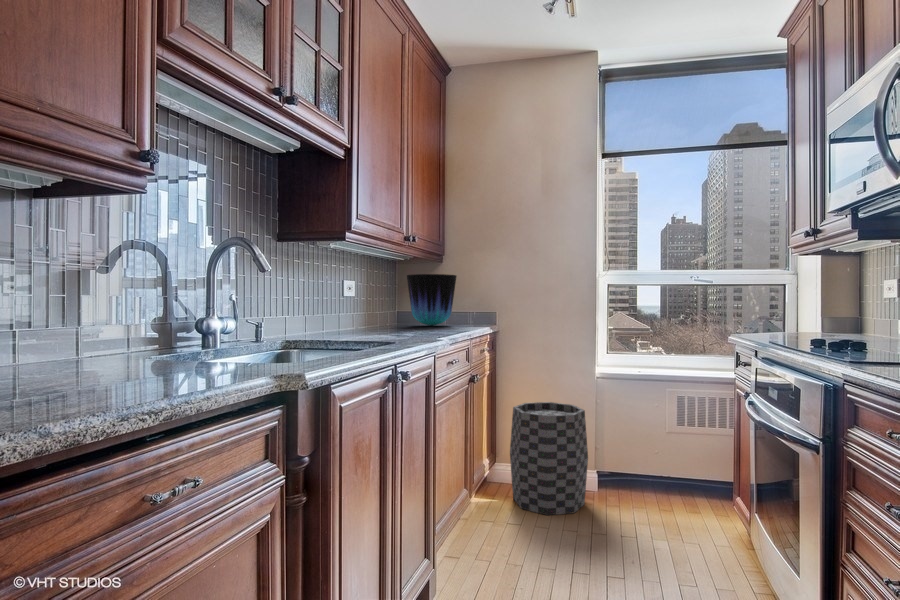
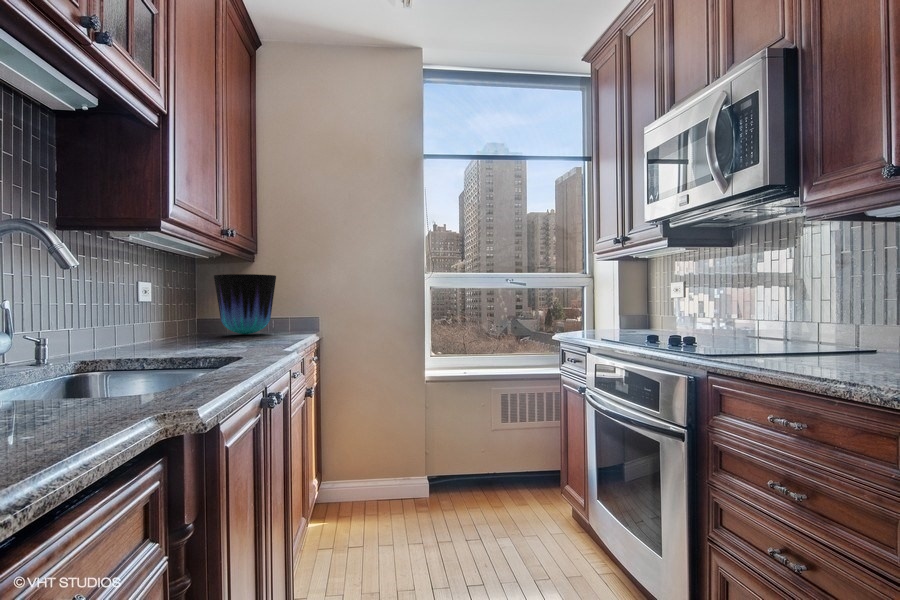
trash can: present [510,402,588,515] -> none [345,411,427,532]

